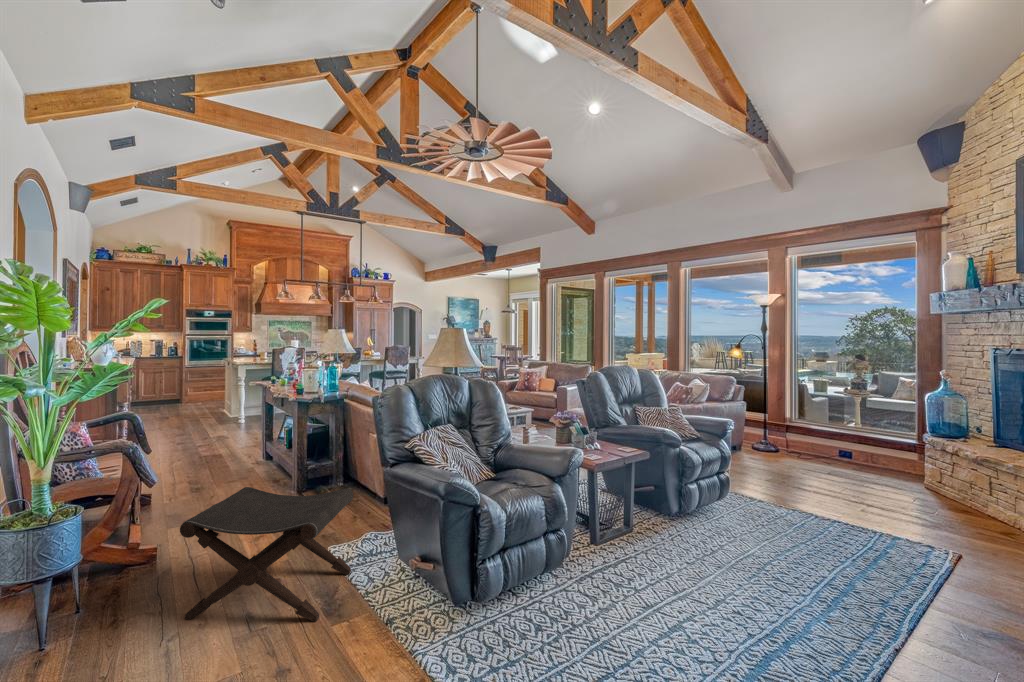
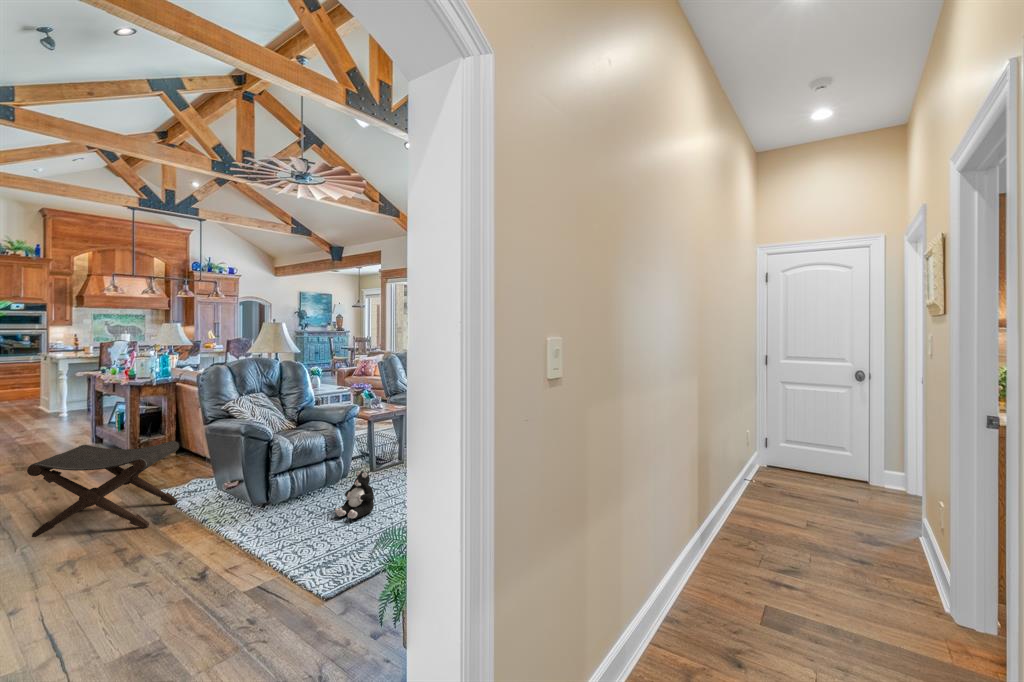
plush toy: none [575,563,634,652] -> present [335,470,374,519]

